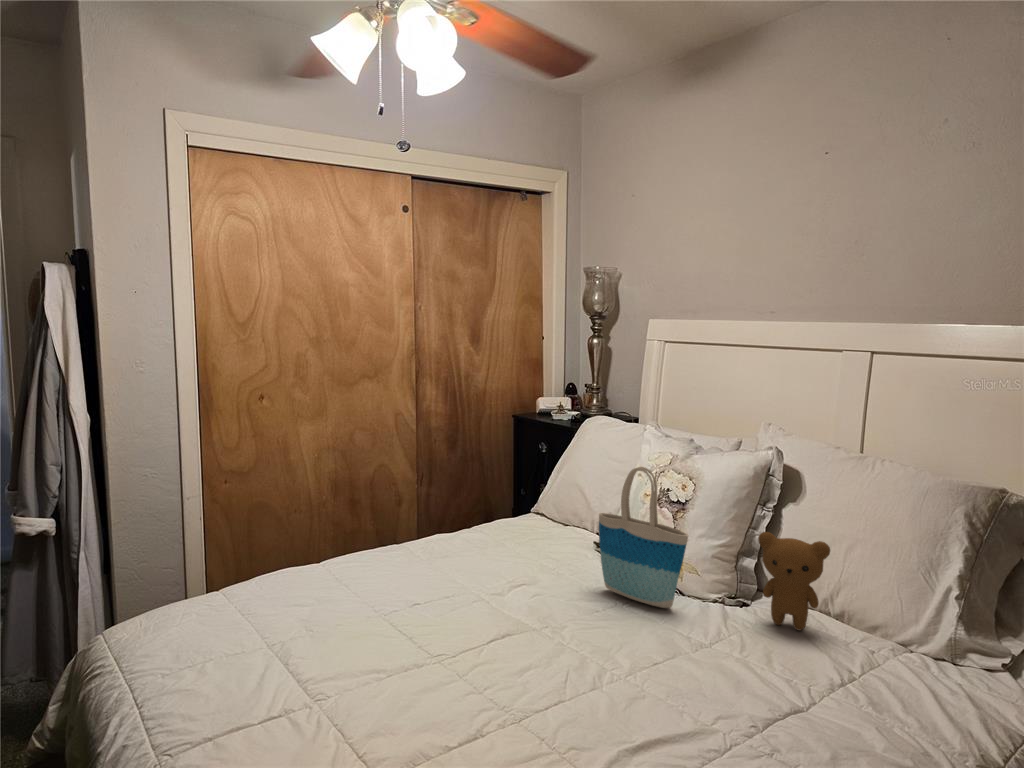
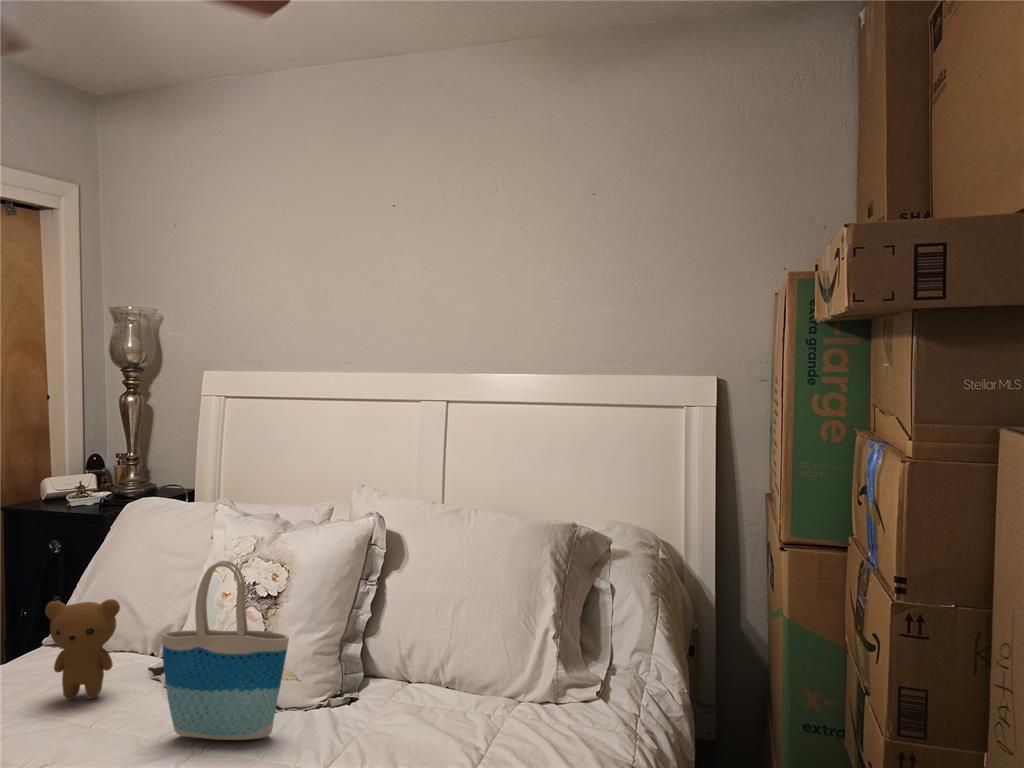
teddy bear: present [758,532,830,630] -> present [45,599,120,700]

